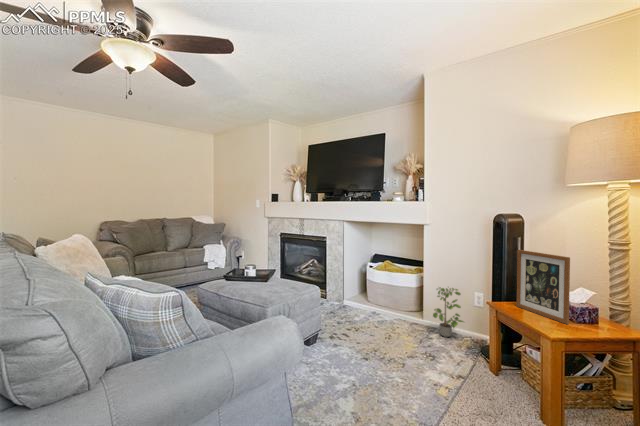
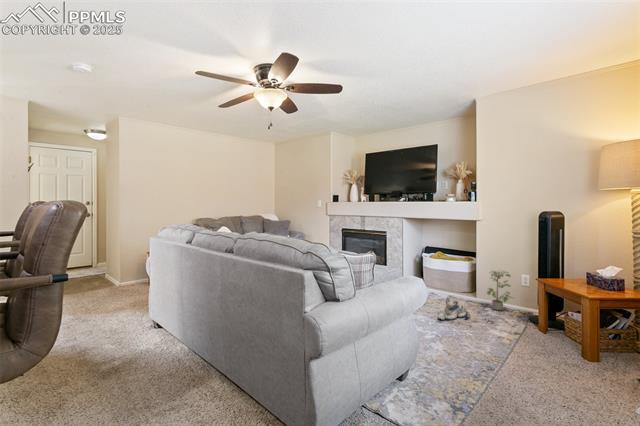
picture frame: present [517,250,570,324] -> none [560,238,603,291]
plush toy: none [366,321,409,356] -> present [438,295,470,320]

